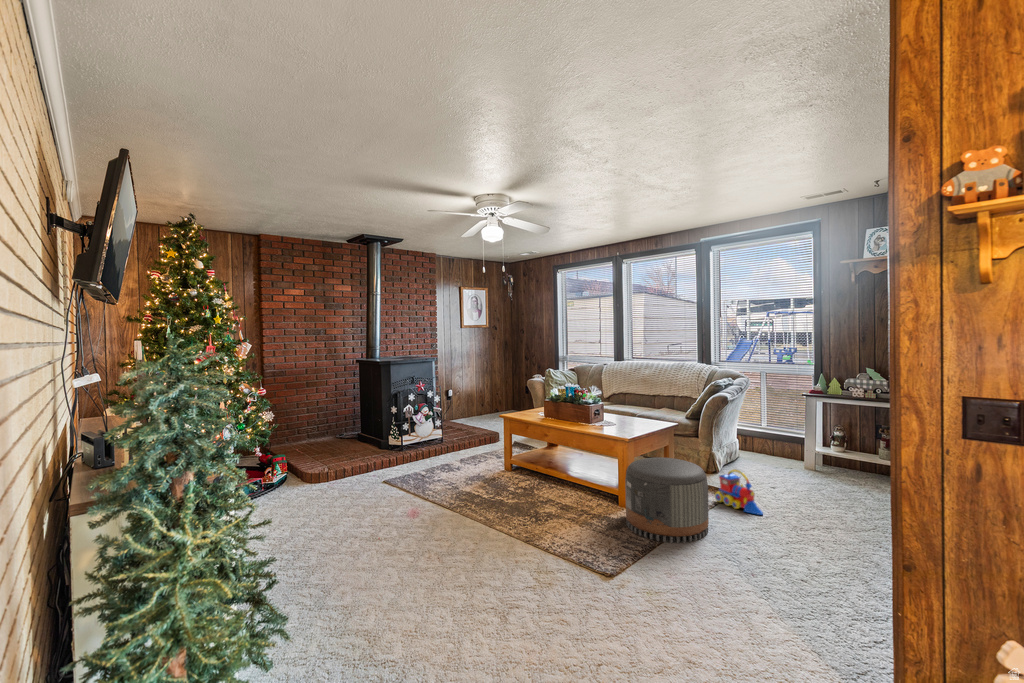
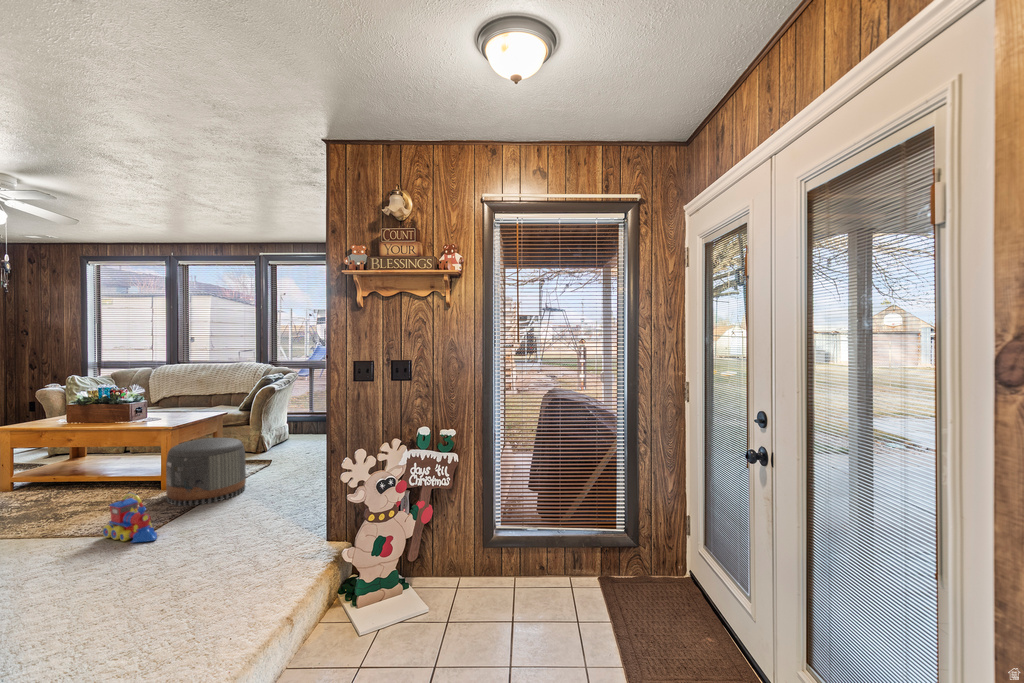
toy train: present [715,469,763,515] -> present [102,493,157,542]

